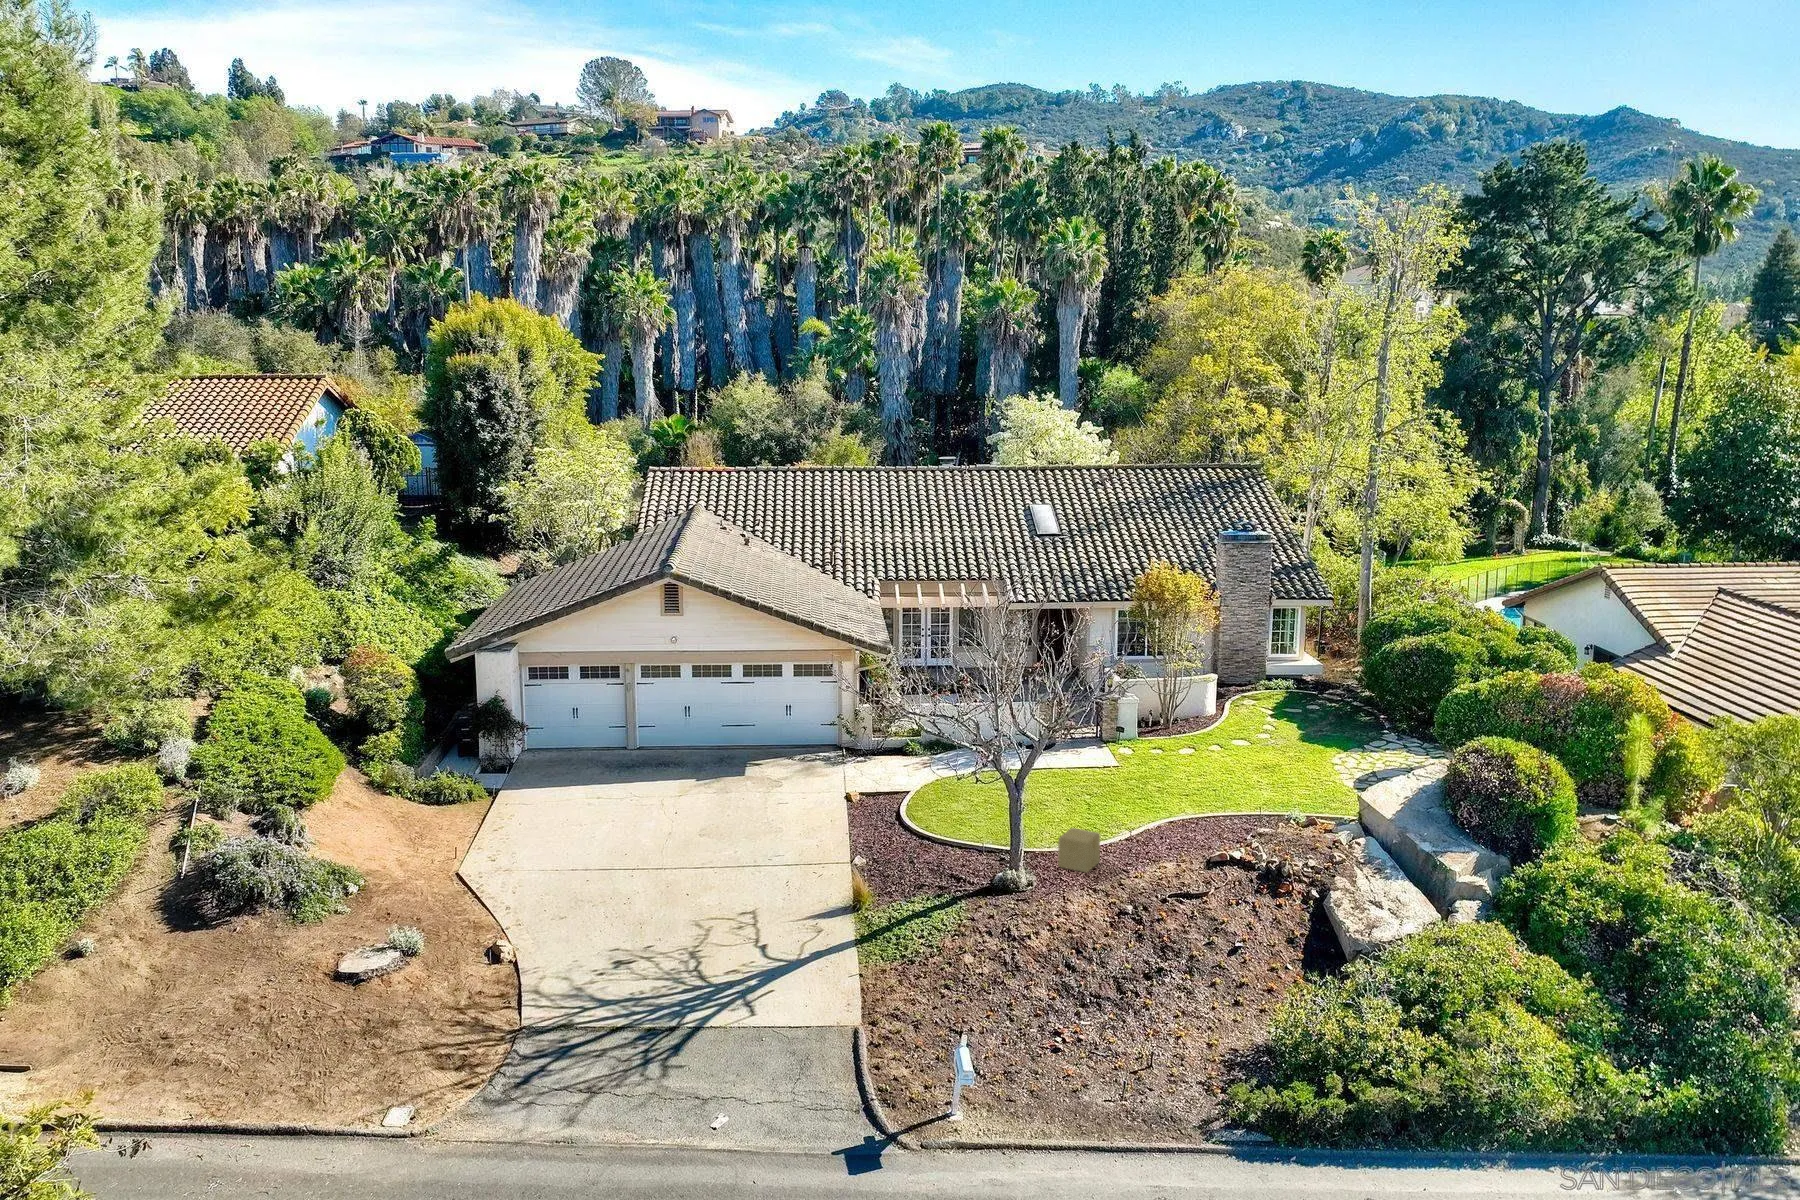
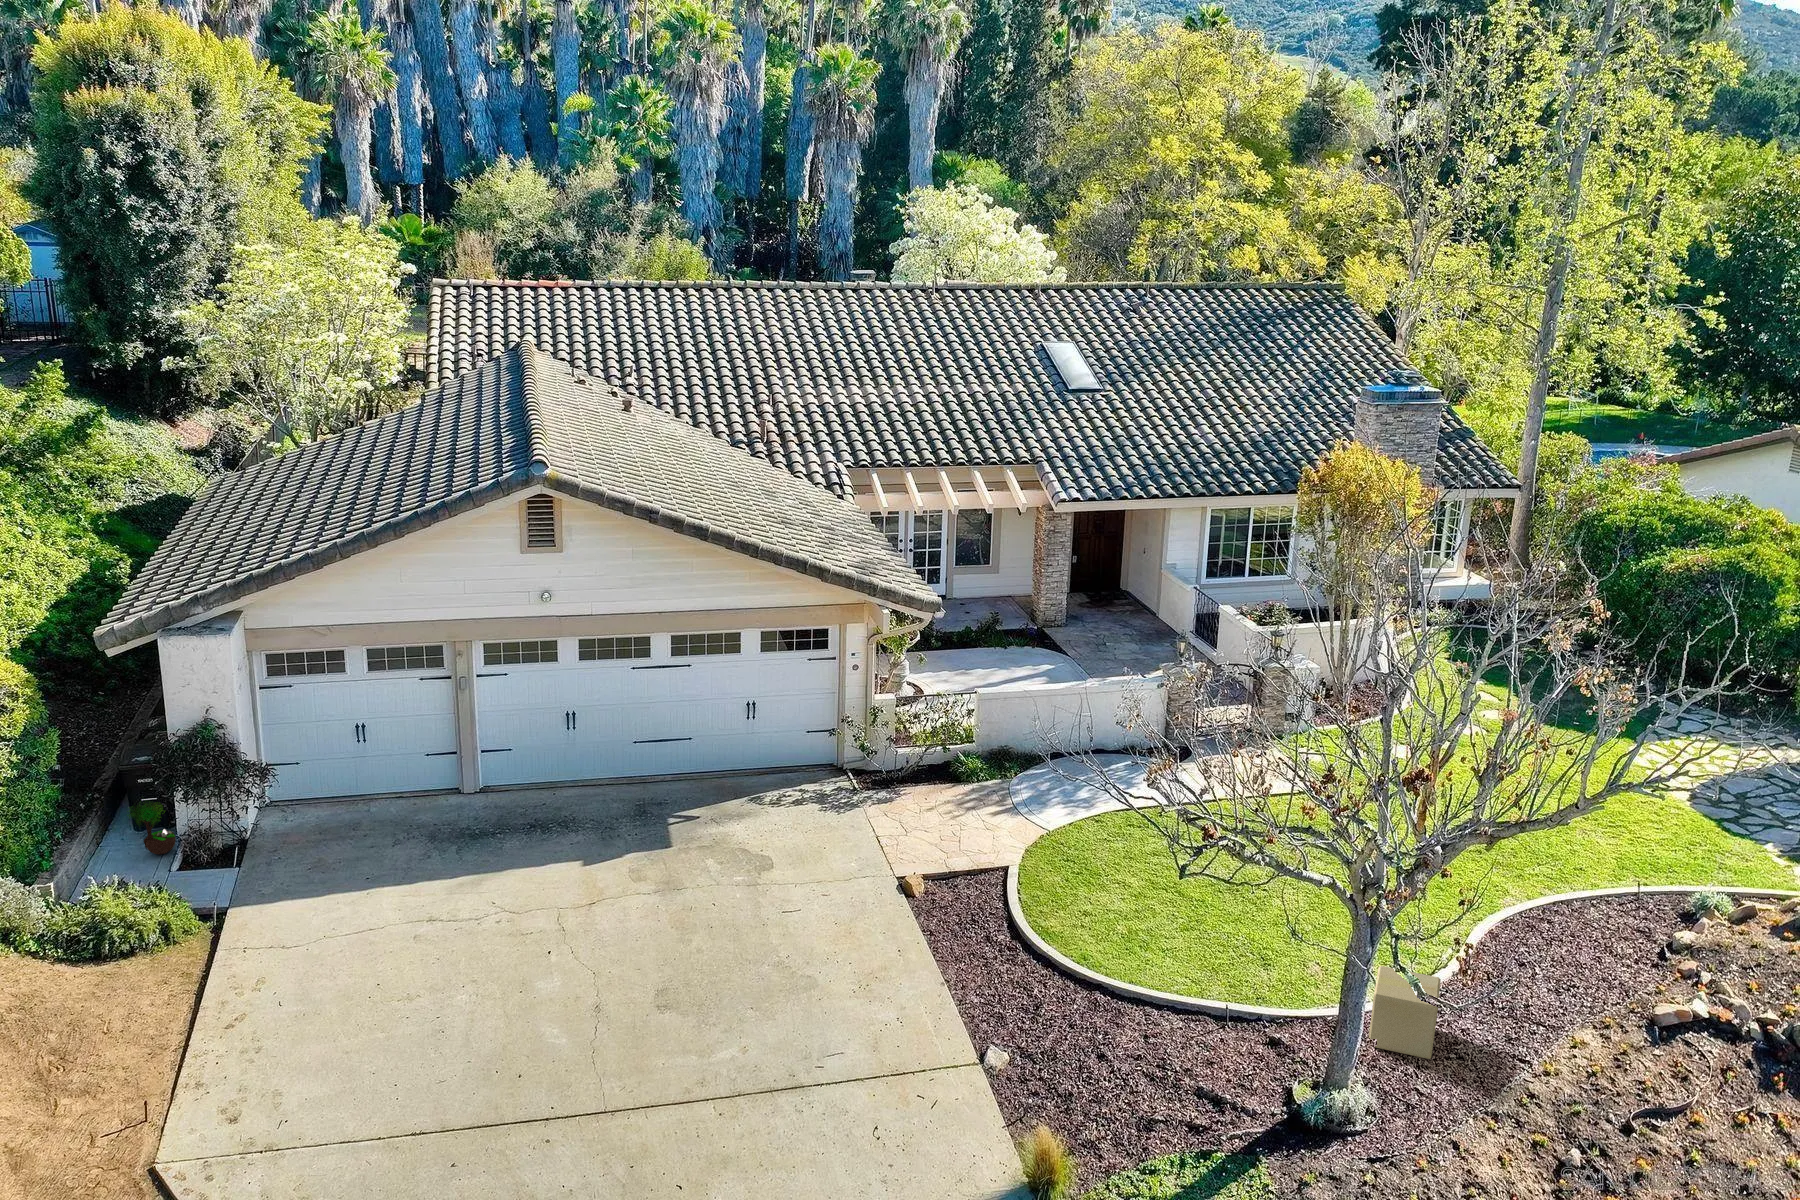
potted tree: none [452,739,476,771] -> present [127,802,176,854]

